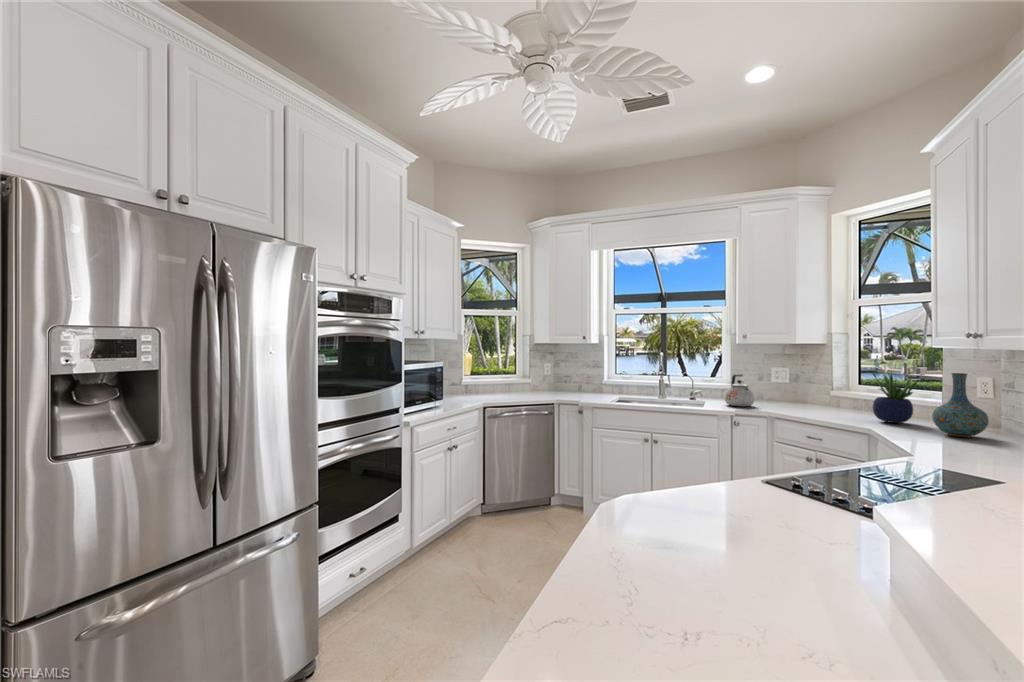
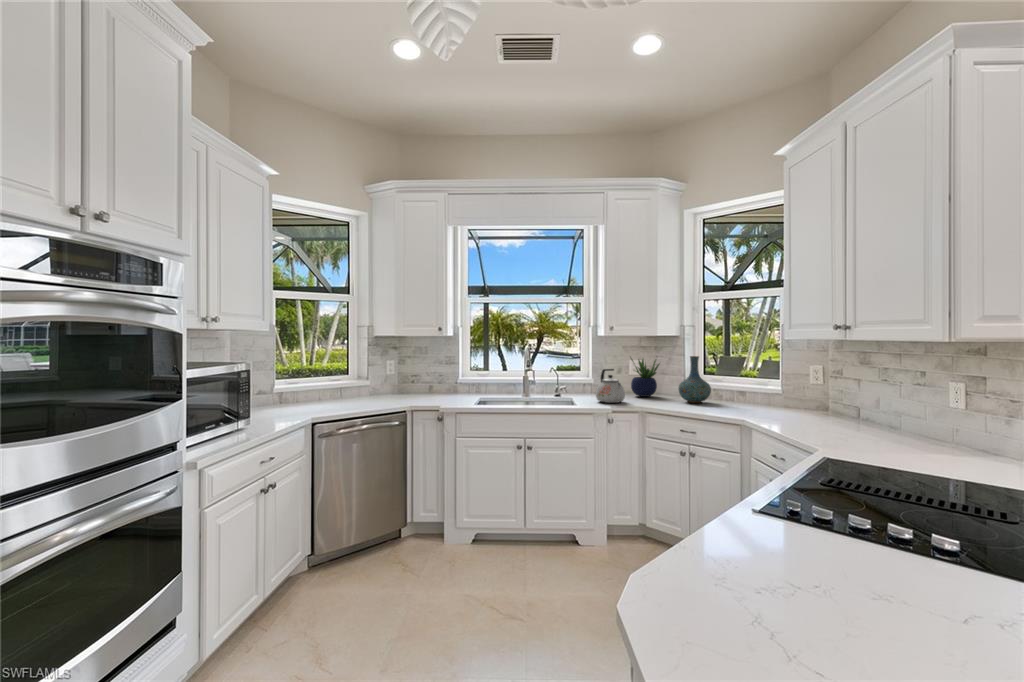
potted plant: present [872,372,918,423] -> present [631,358,659,397]
vase: present [932,373,989,438] -> present [679,356,711,403]

